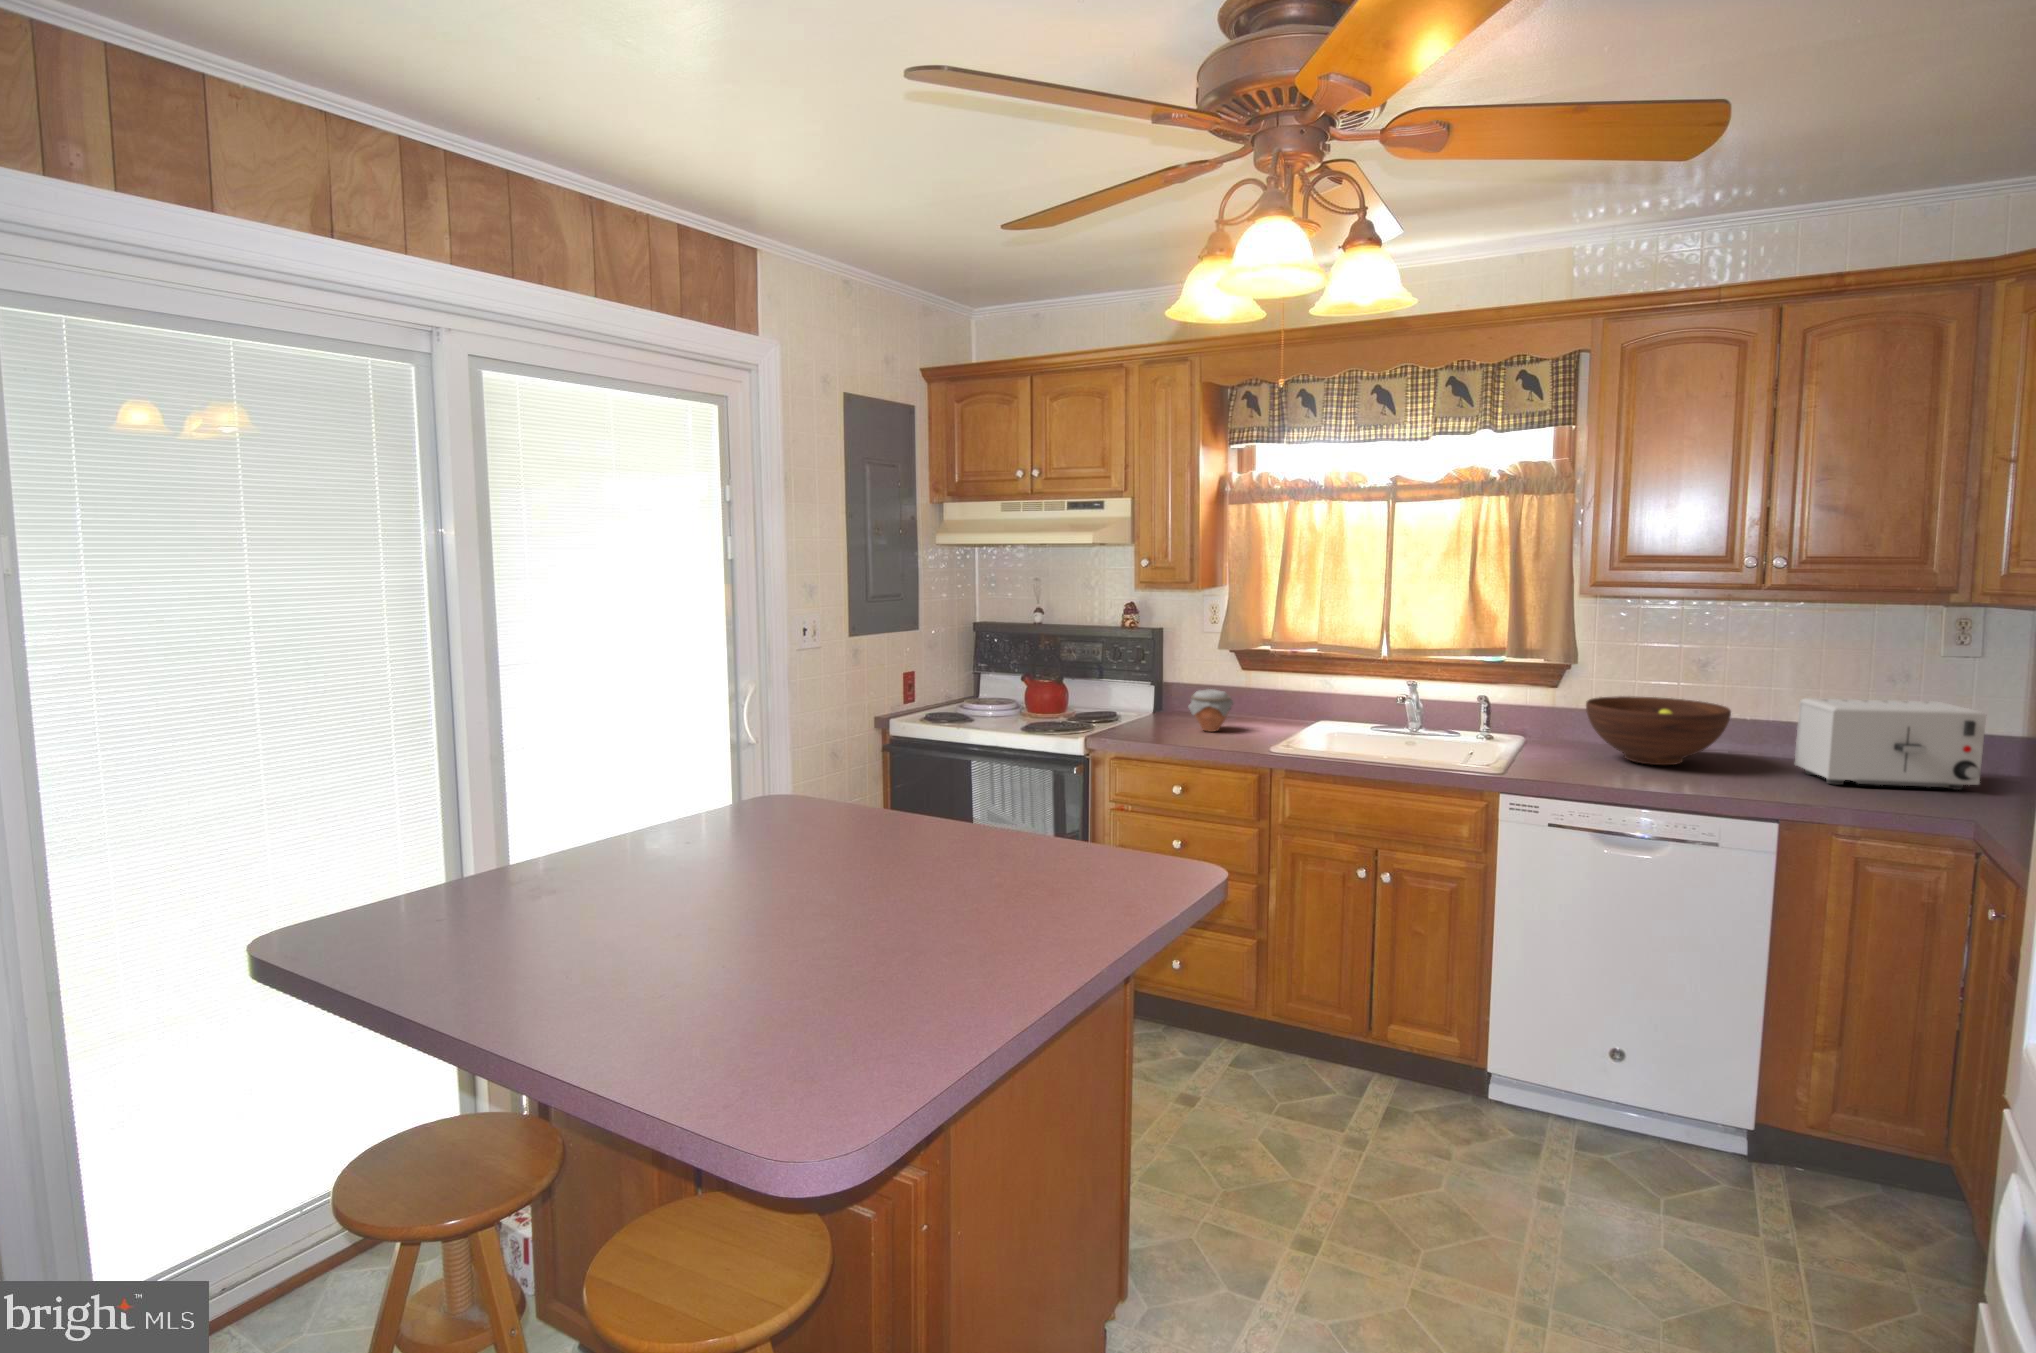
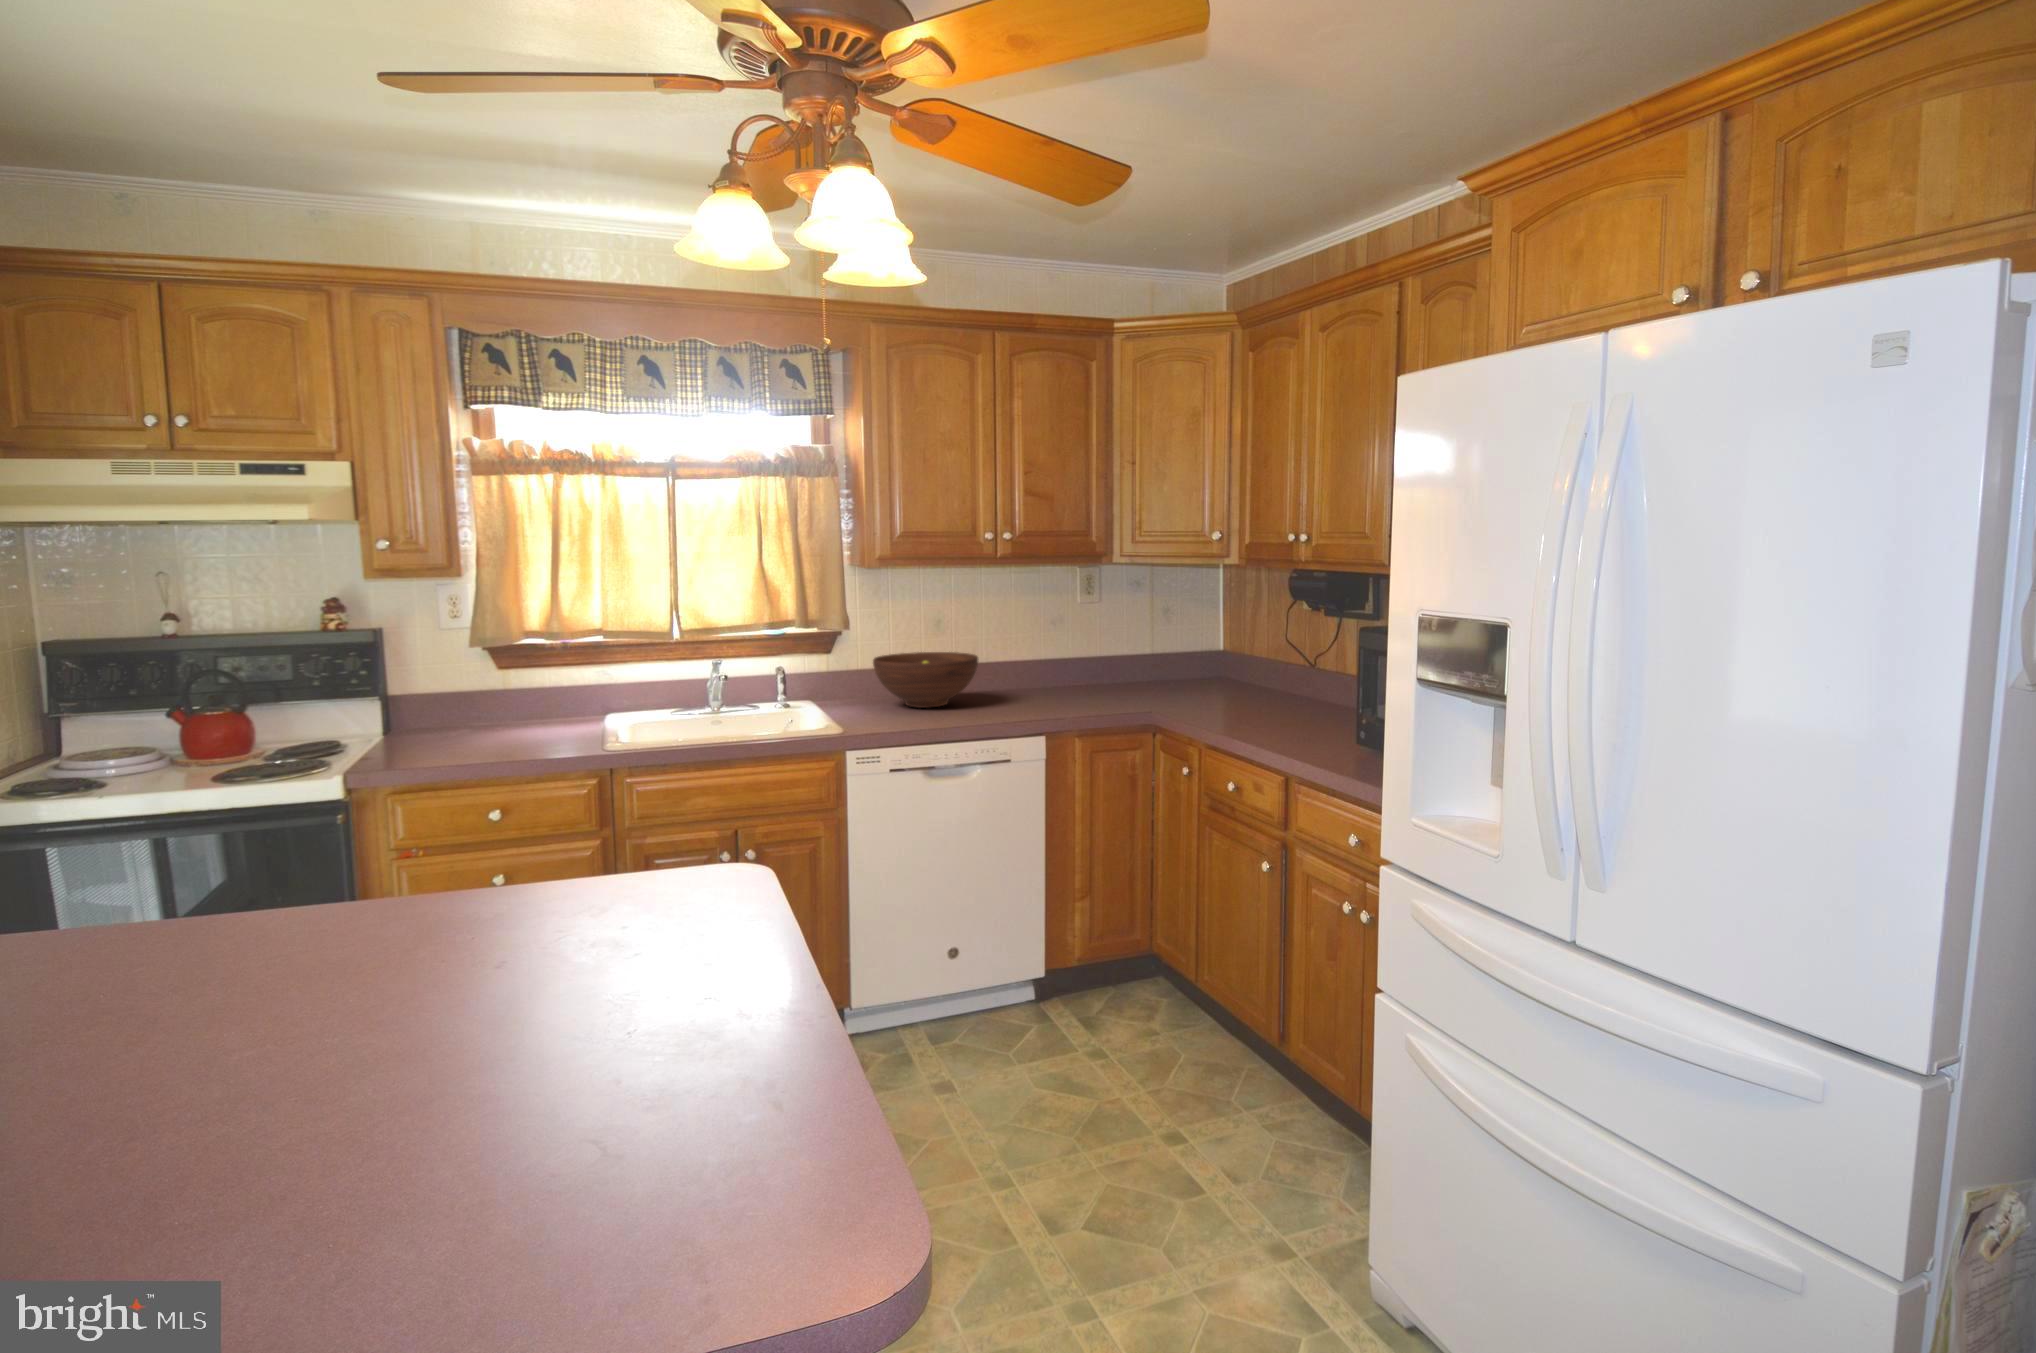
jar: present [1189,689,1233,732] -> none [471,693,528,743]
toaster: present [1795,698,1986,790] -> none [1014,635,1120,702]

